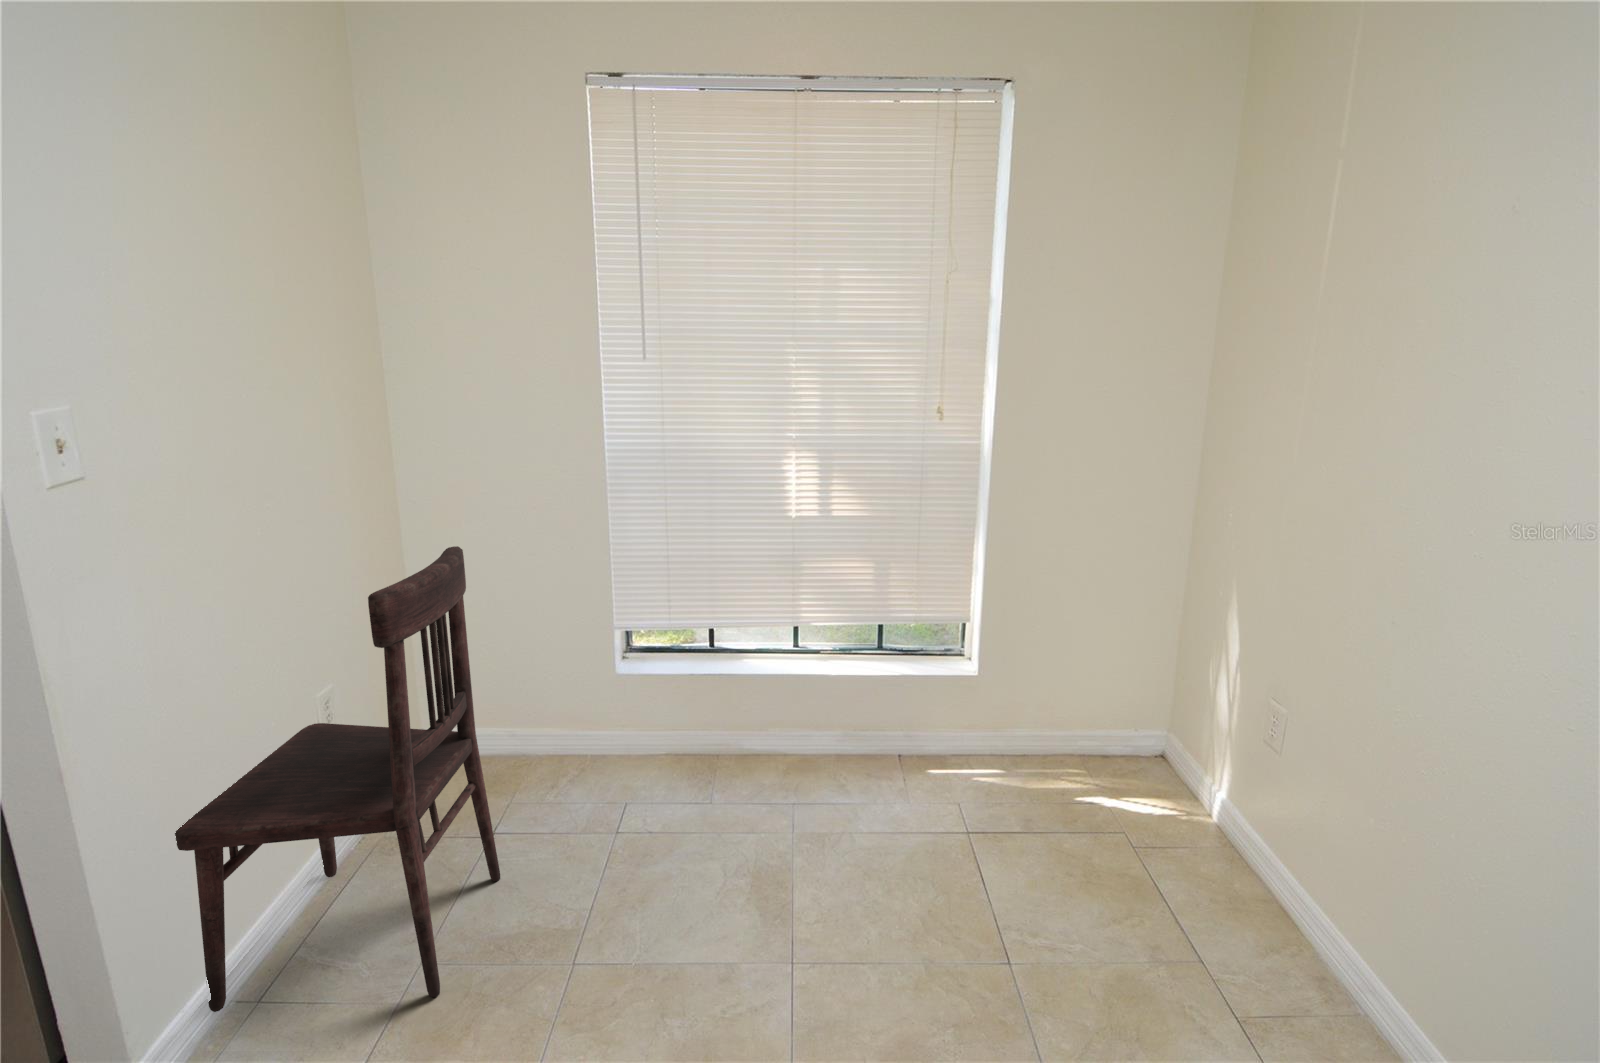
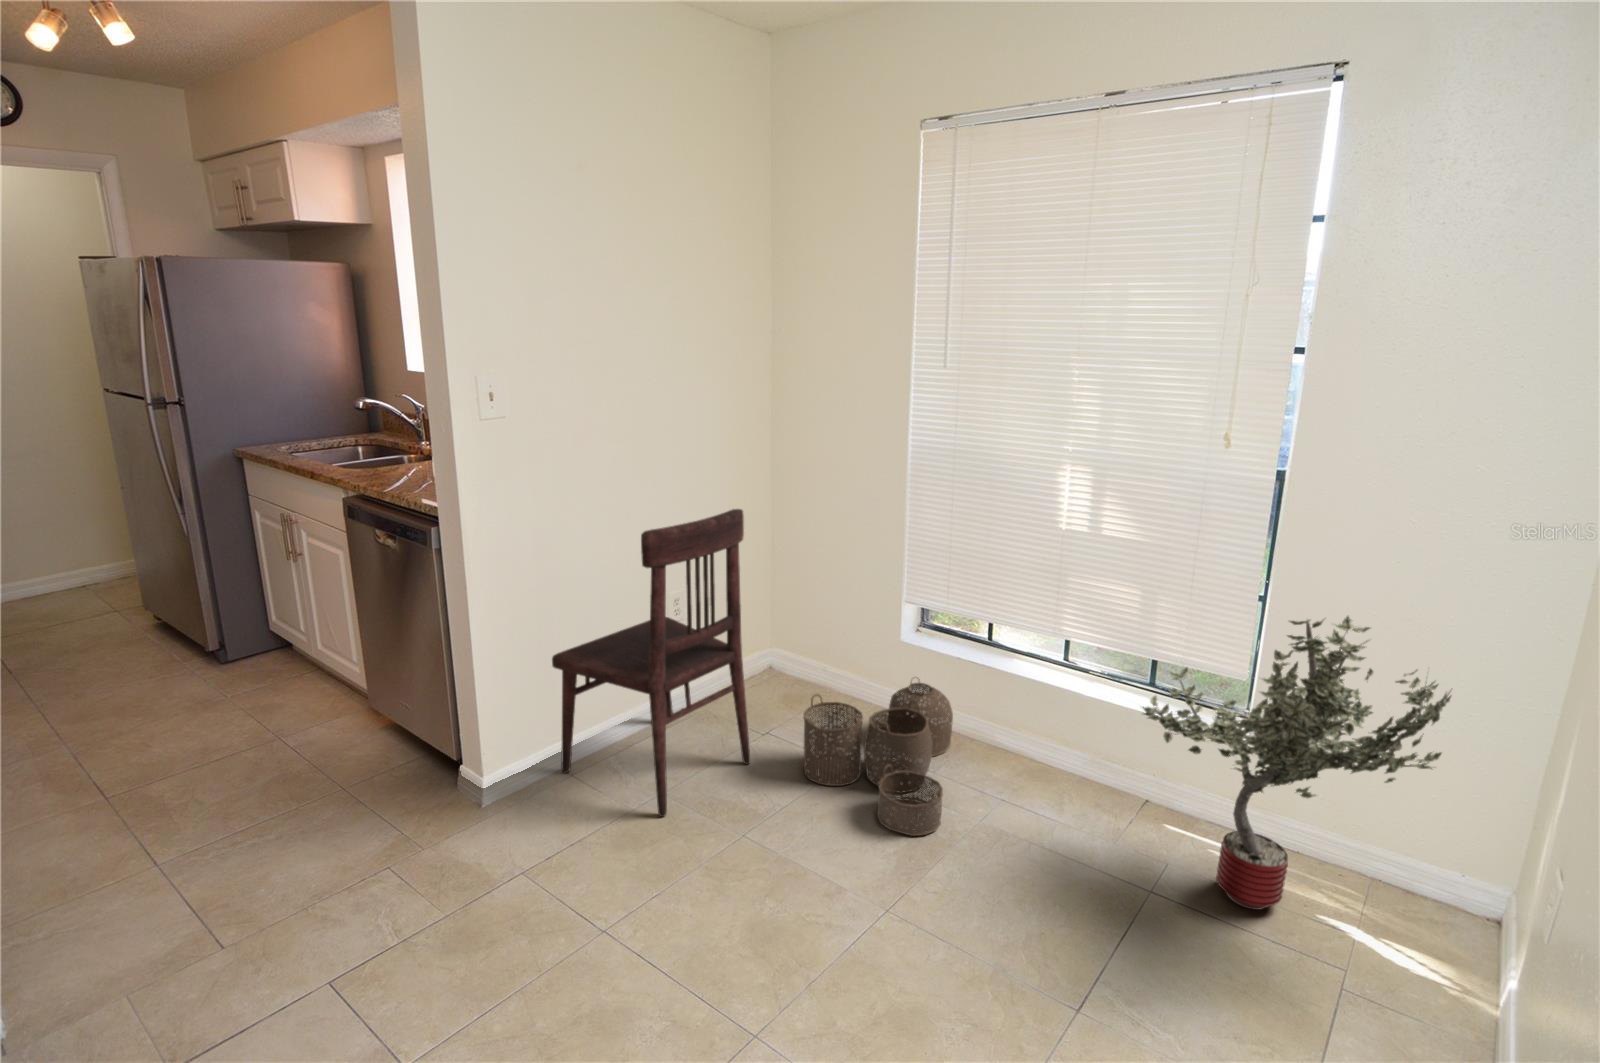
potted tree: none [921,545,1157,815] -> present [1143,616,1451,910]
woven basket: none [566,708,764,880] -> present [803,682,953,836]

